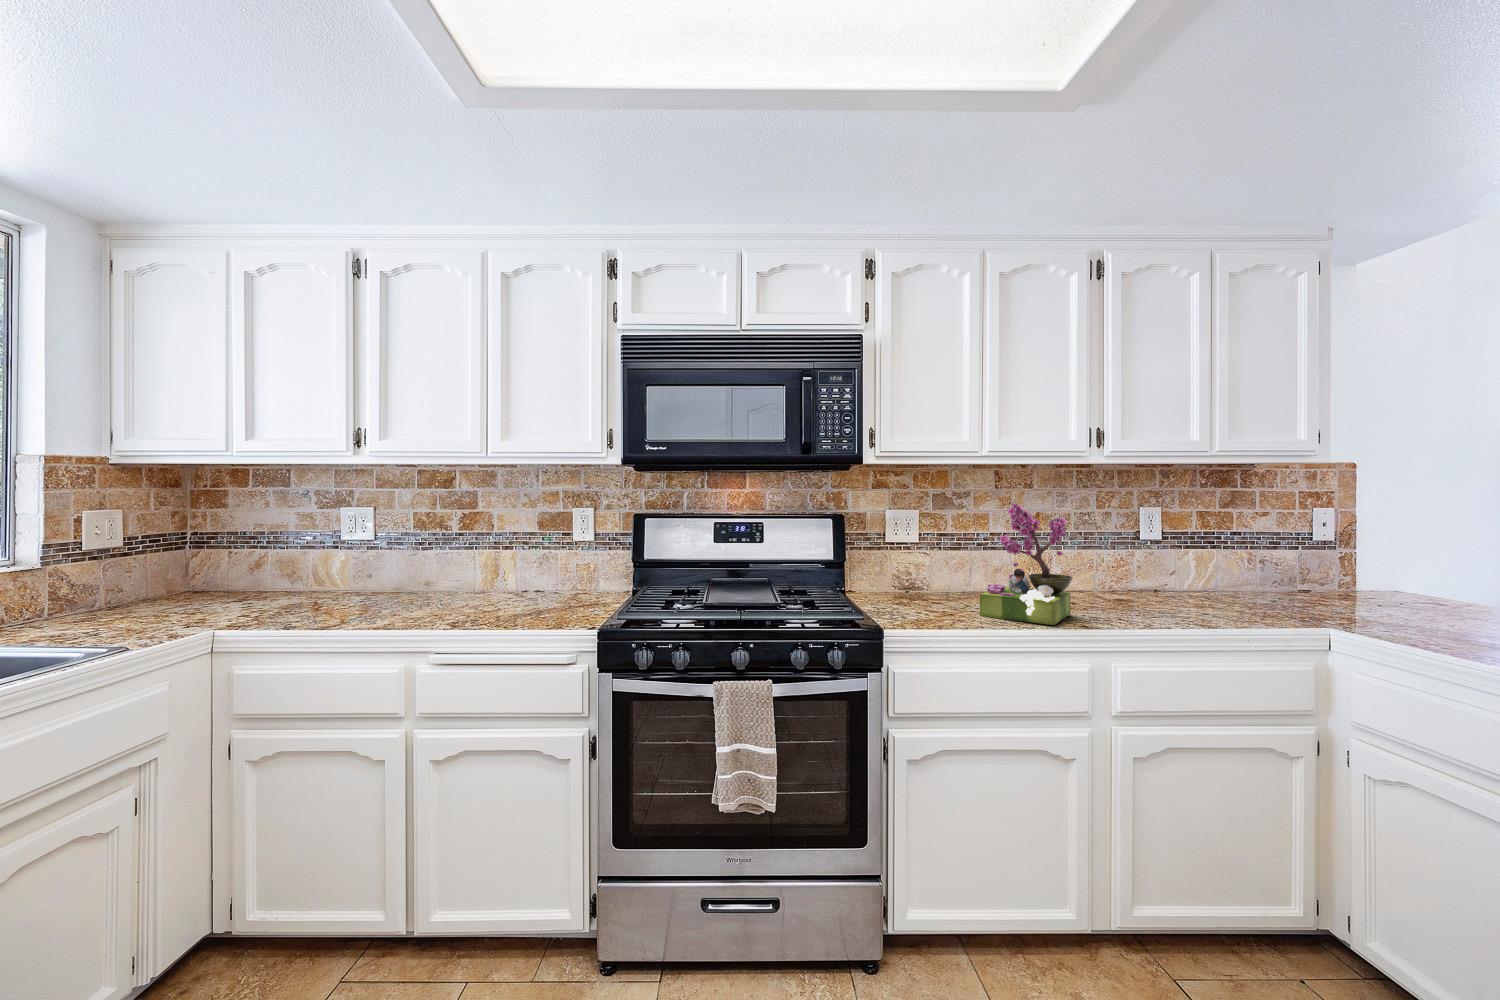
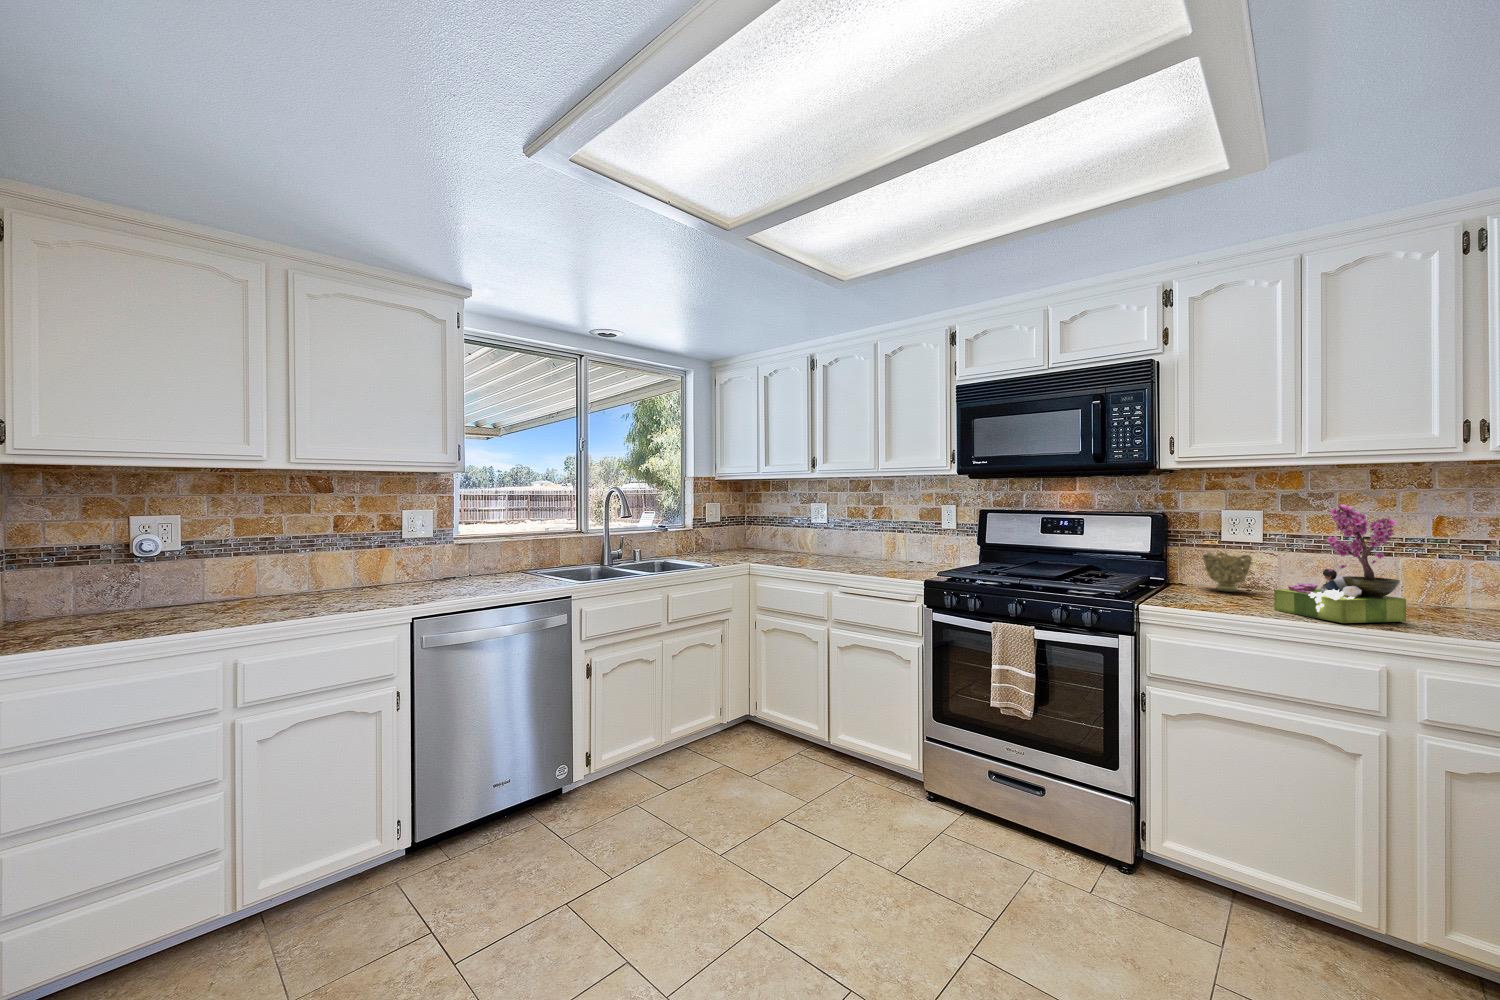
decorative bowl: none [881,555,925,597] -> present [1203,553,1252,592]

